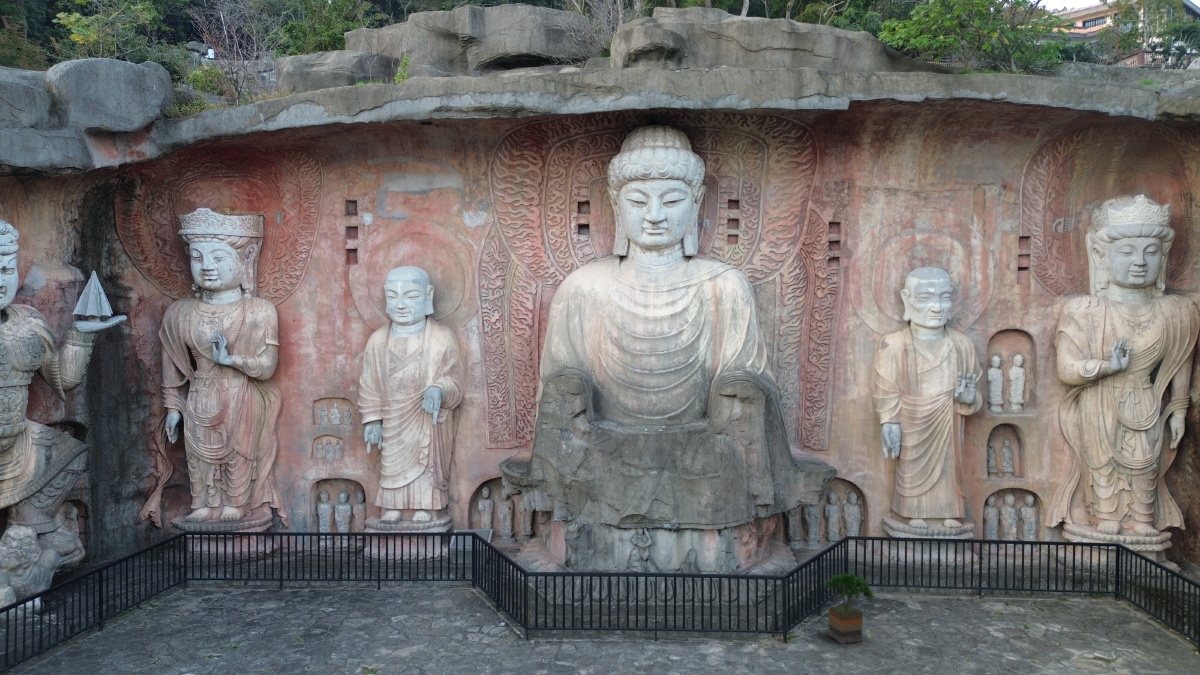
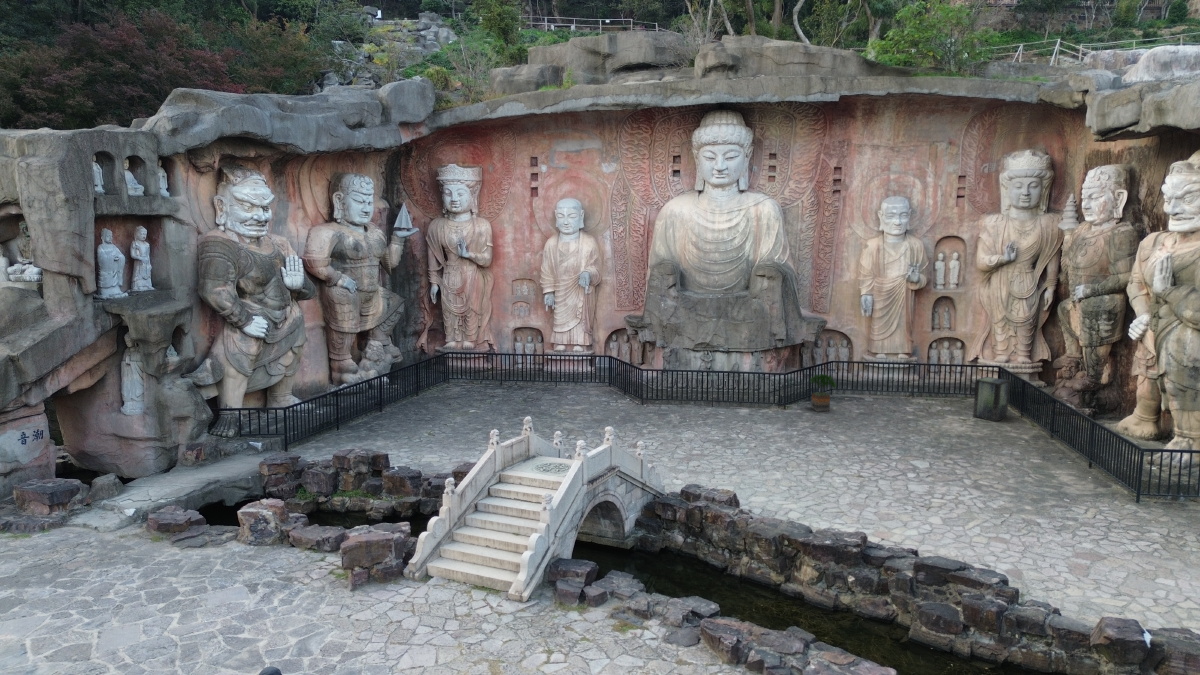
storage box: none [1110,573,1170,659] -> present [973,377,1010,422]

